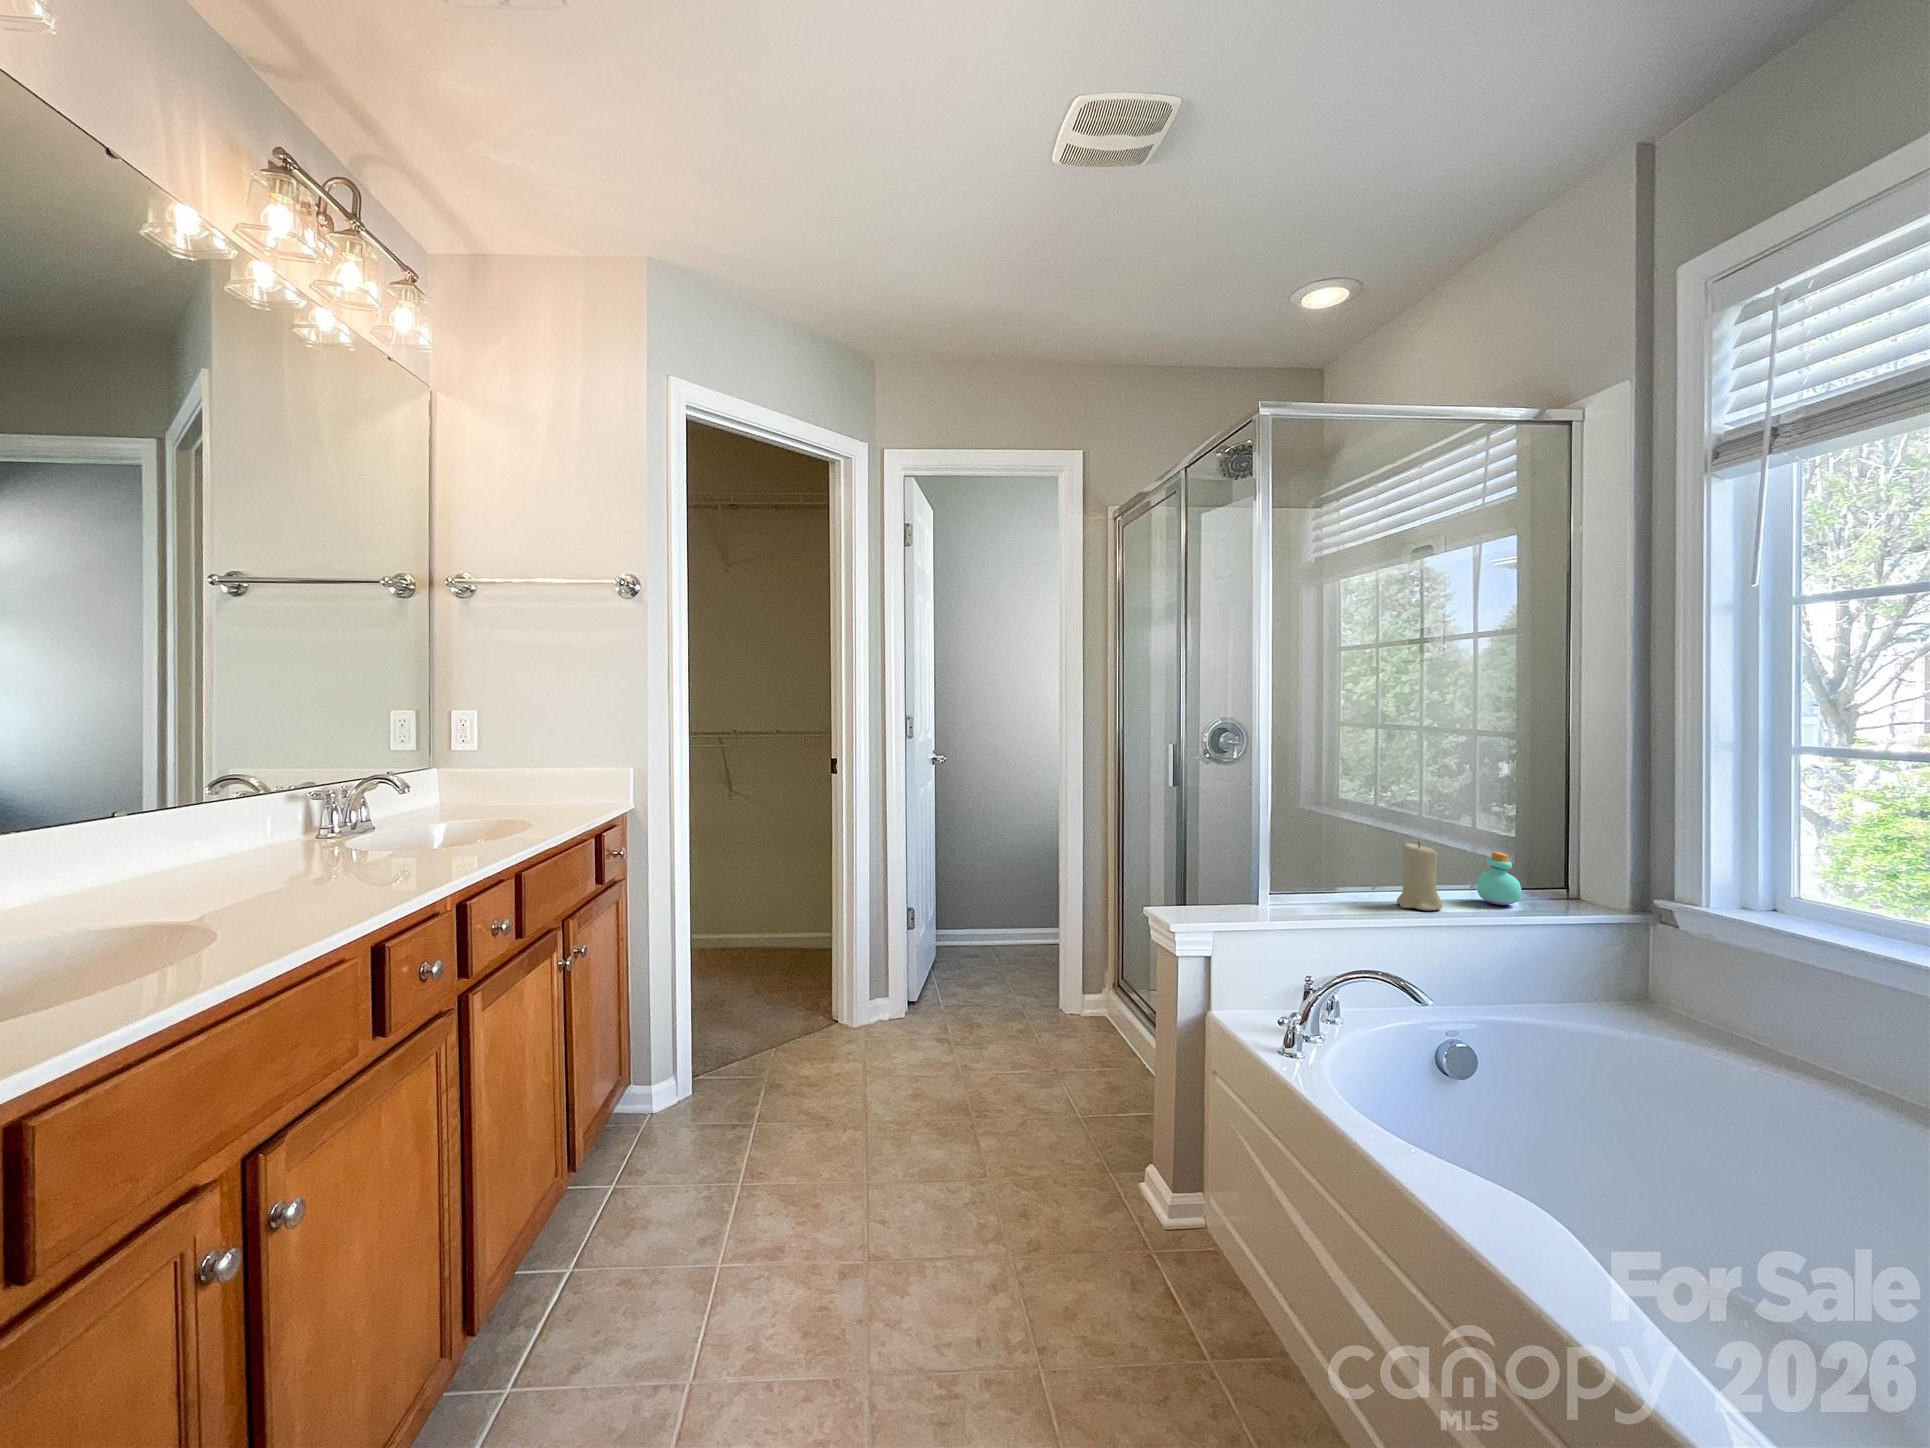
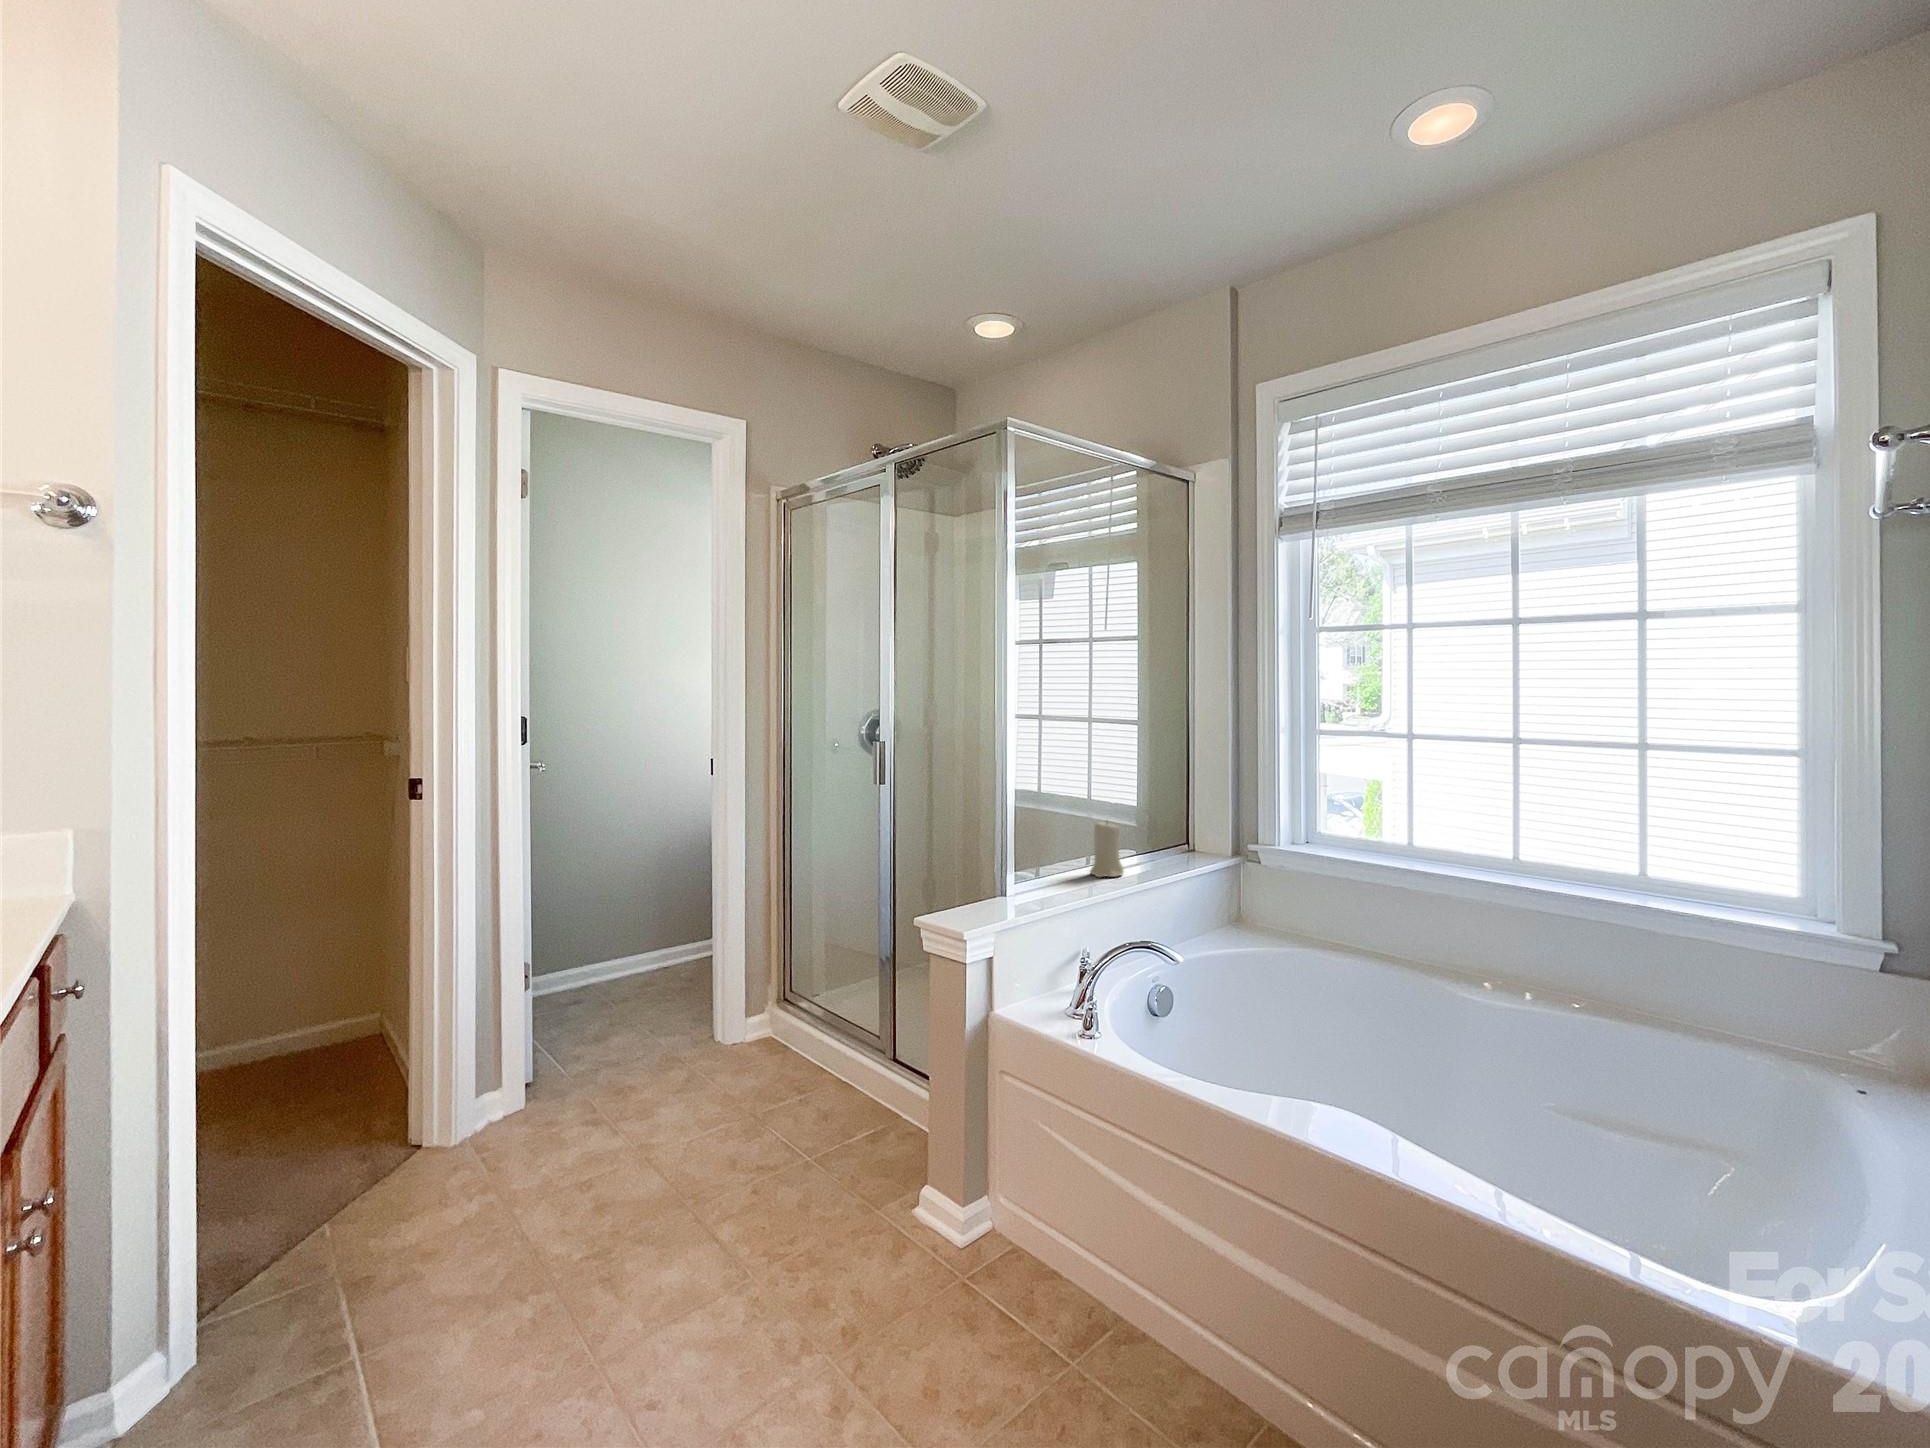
perfume bottle: present [1477,852,1522,905] -> none [1134,821,1165,863]

